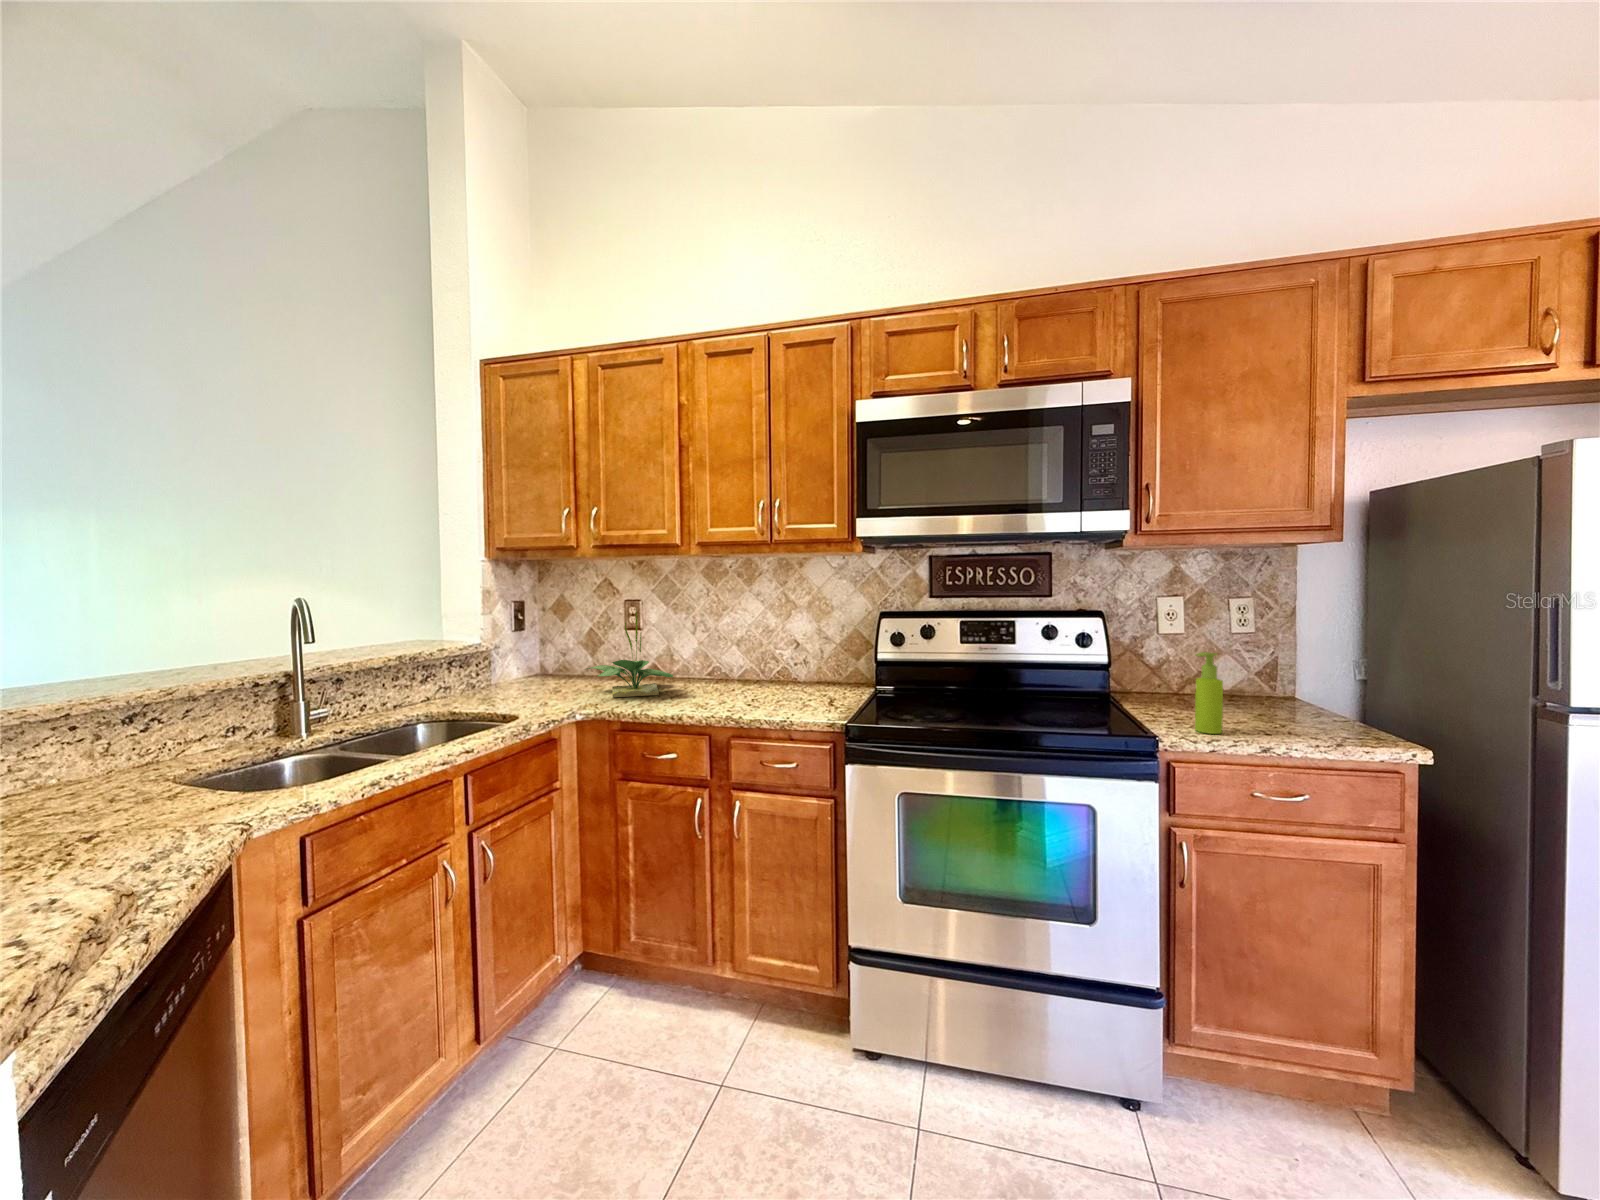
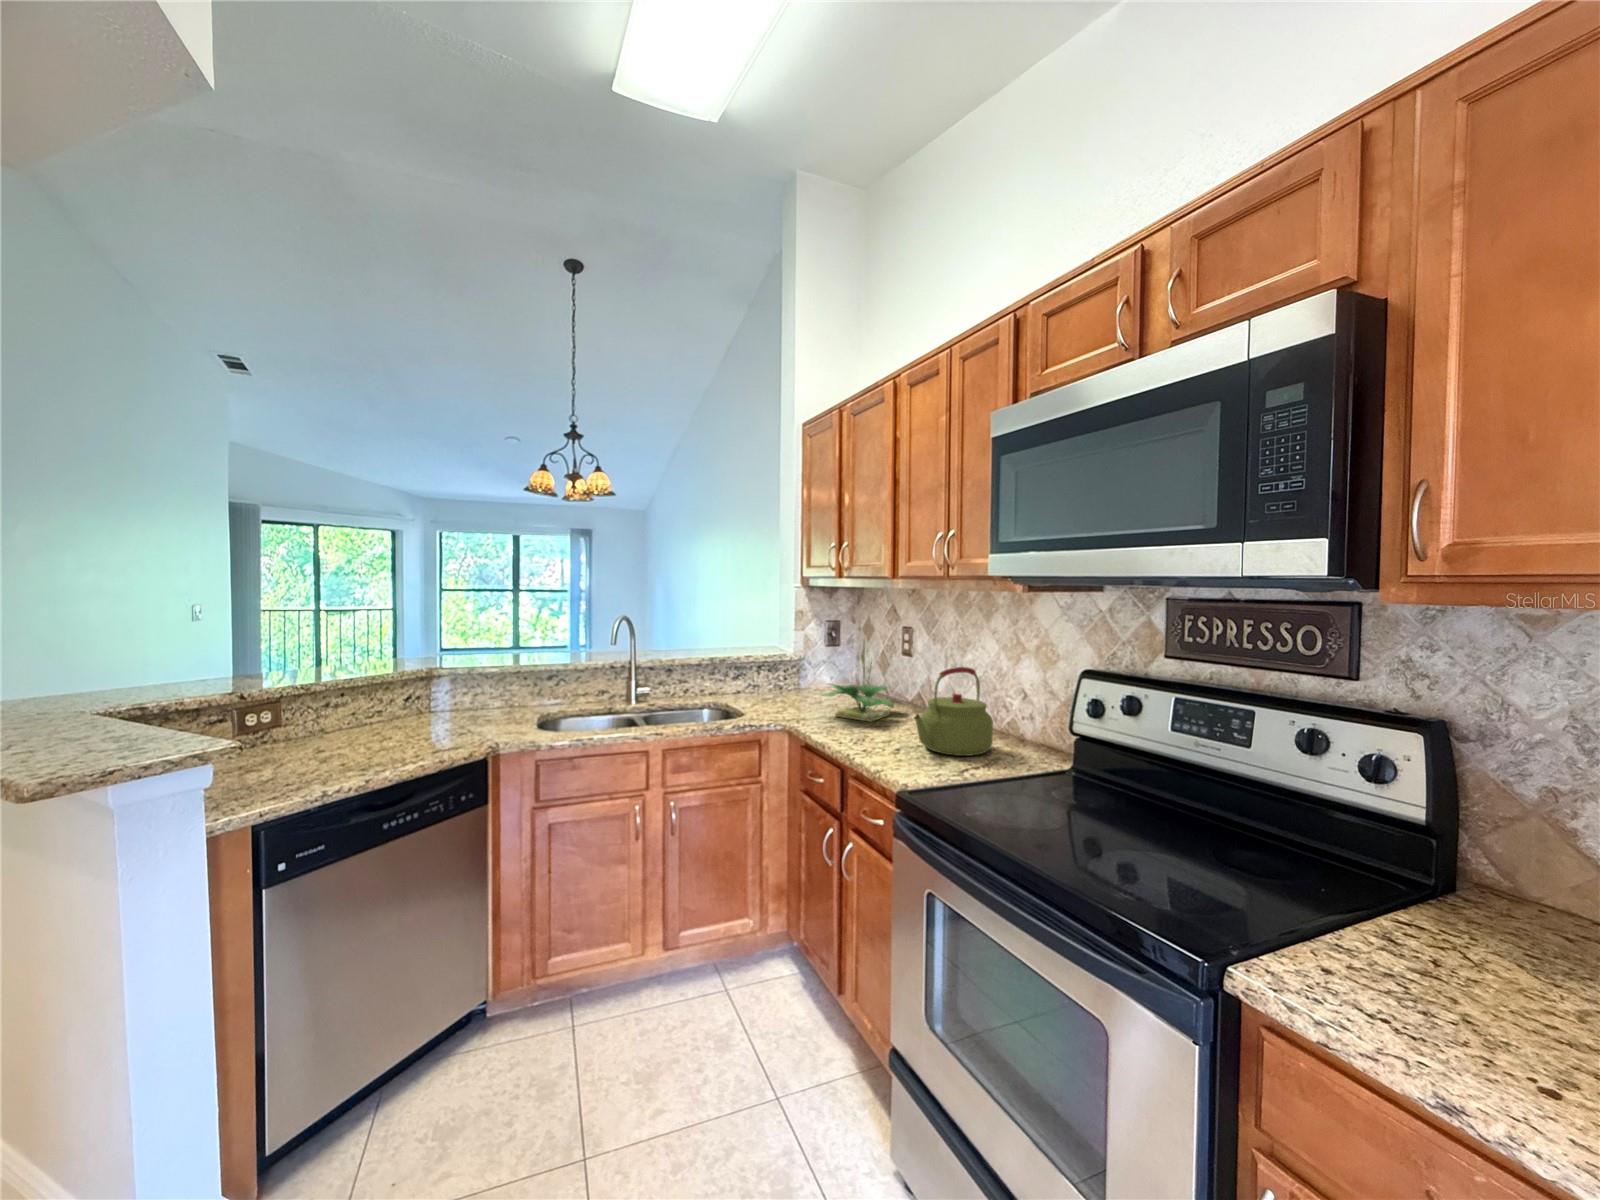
kettle: none [747,622,811,701] -> present [914,667,993,756]
soap dispenser: present [1195,652,1223,734] -> none [1406,840,1485,1027]

